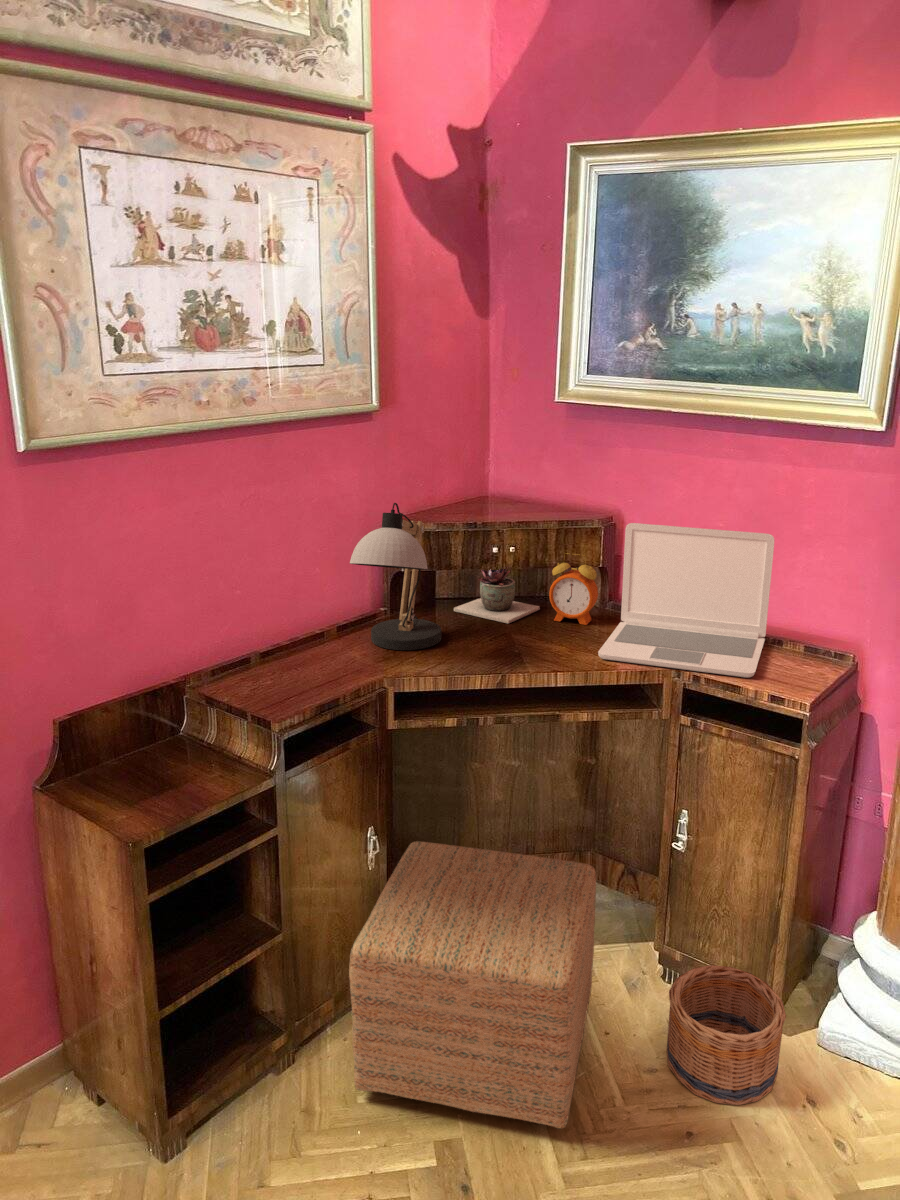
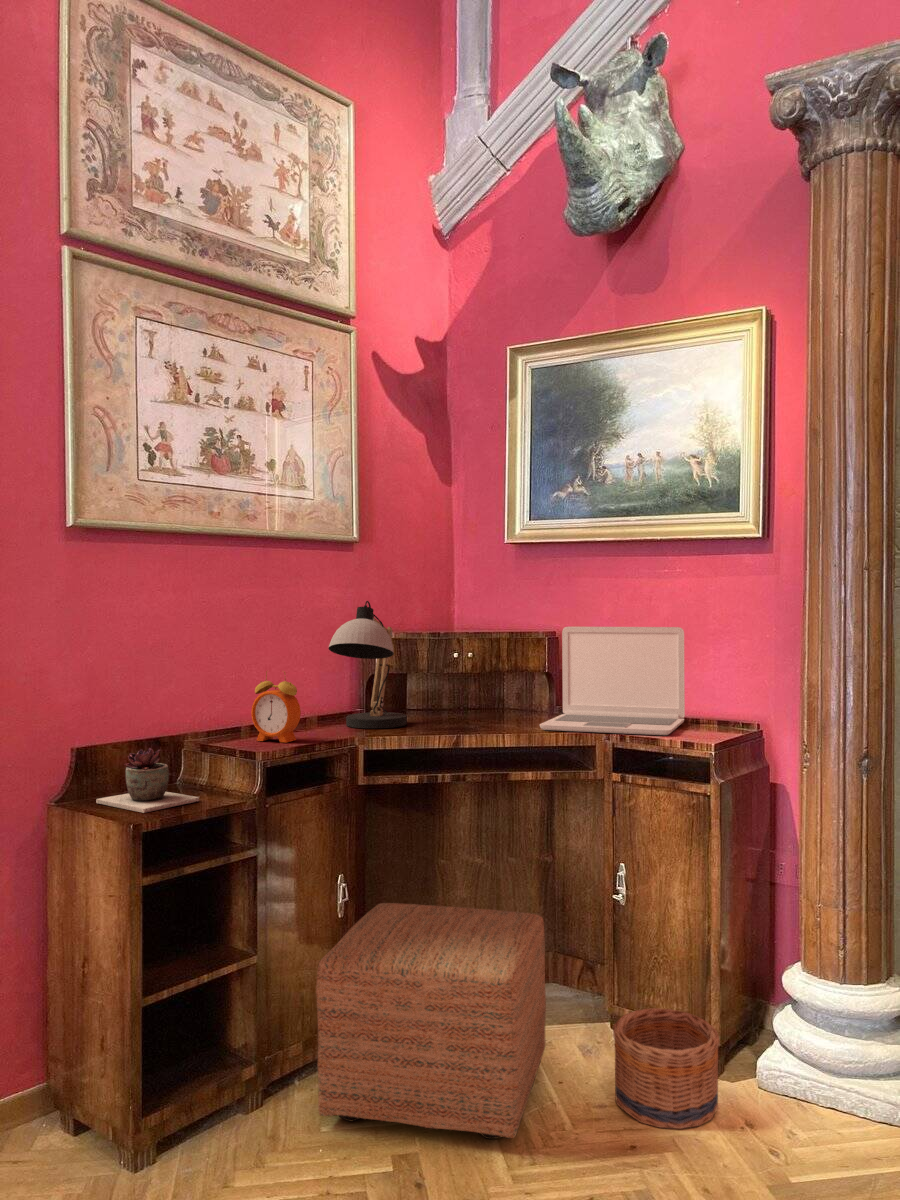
alarm clock: present [549,563,598,625] -> present [251,672,301,743]
succulent plant: present [454,568,540,624] -> present [96,748,199,813]

